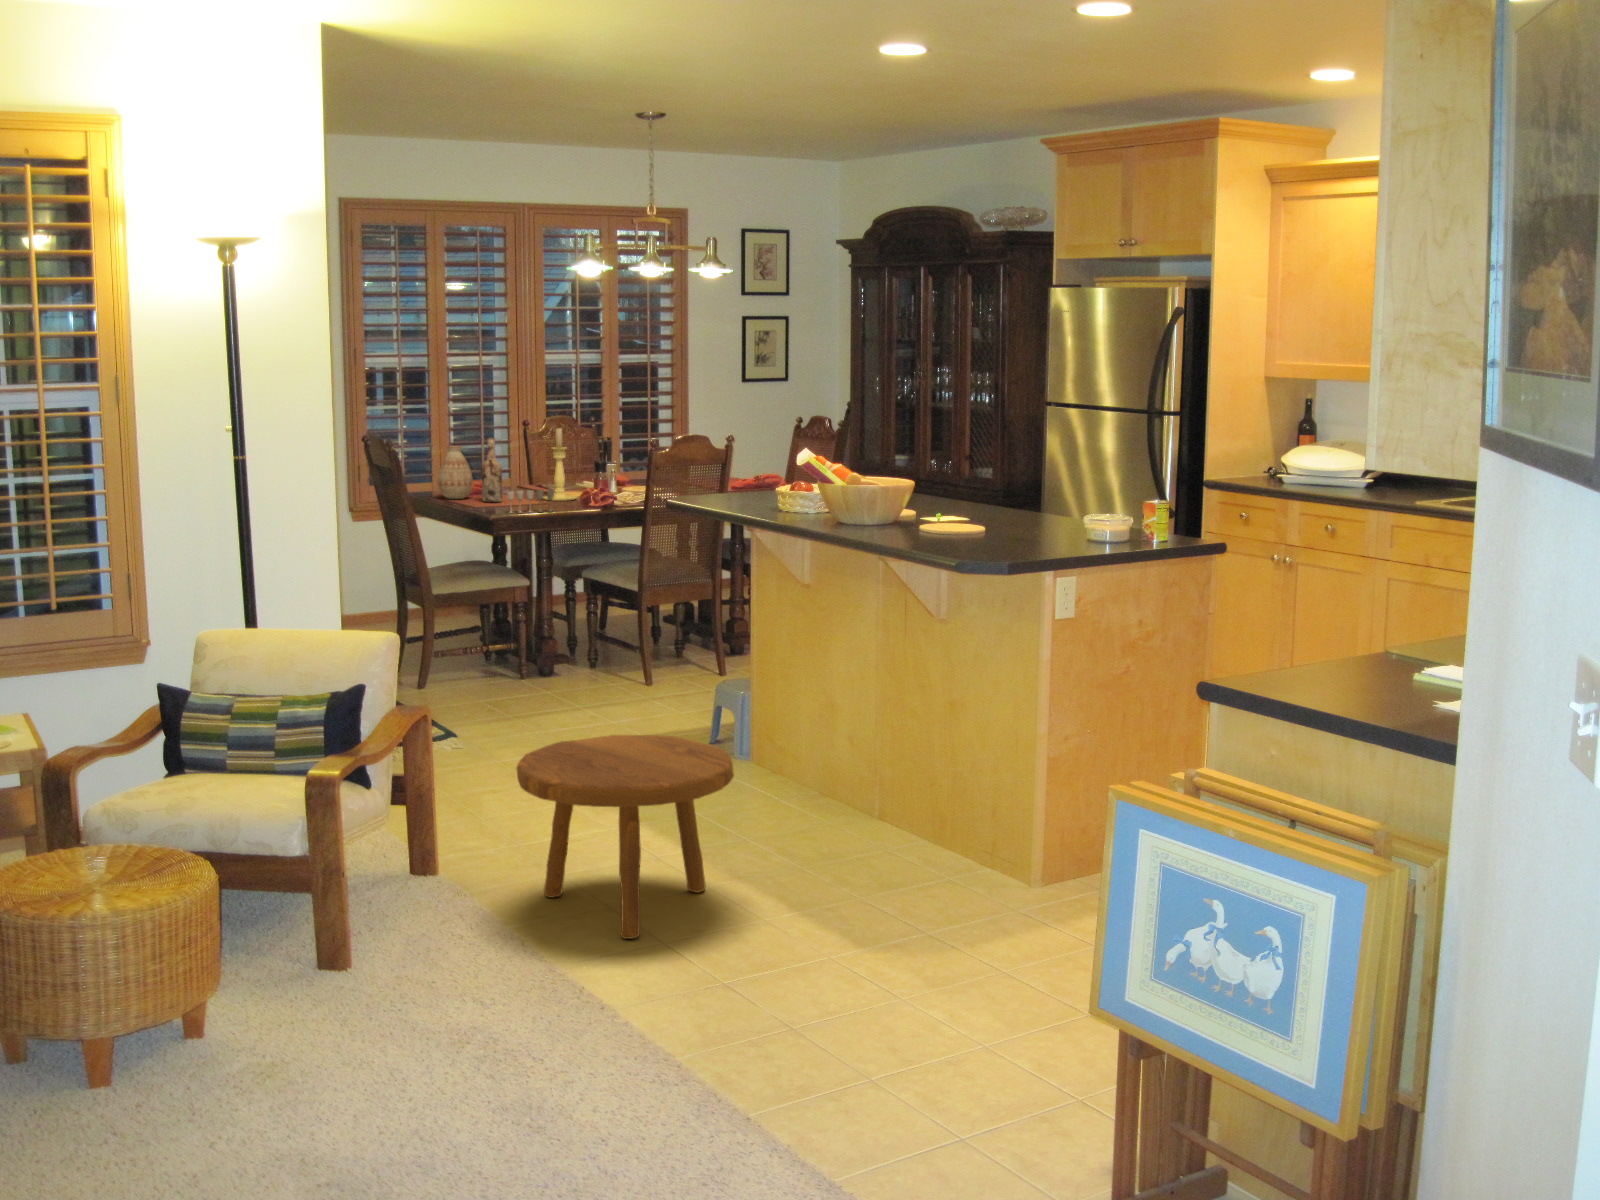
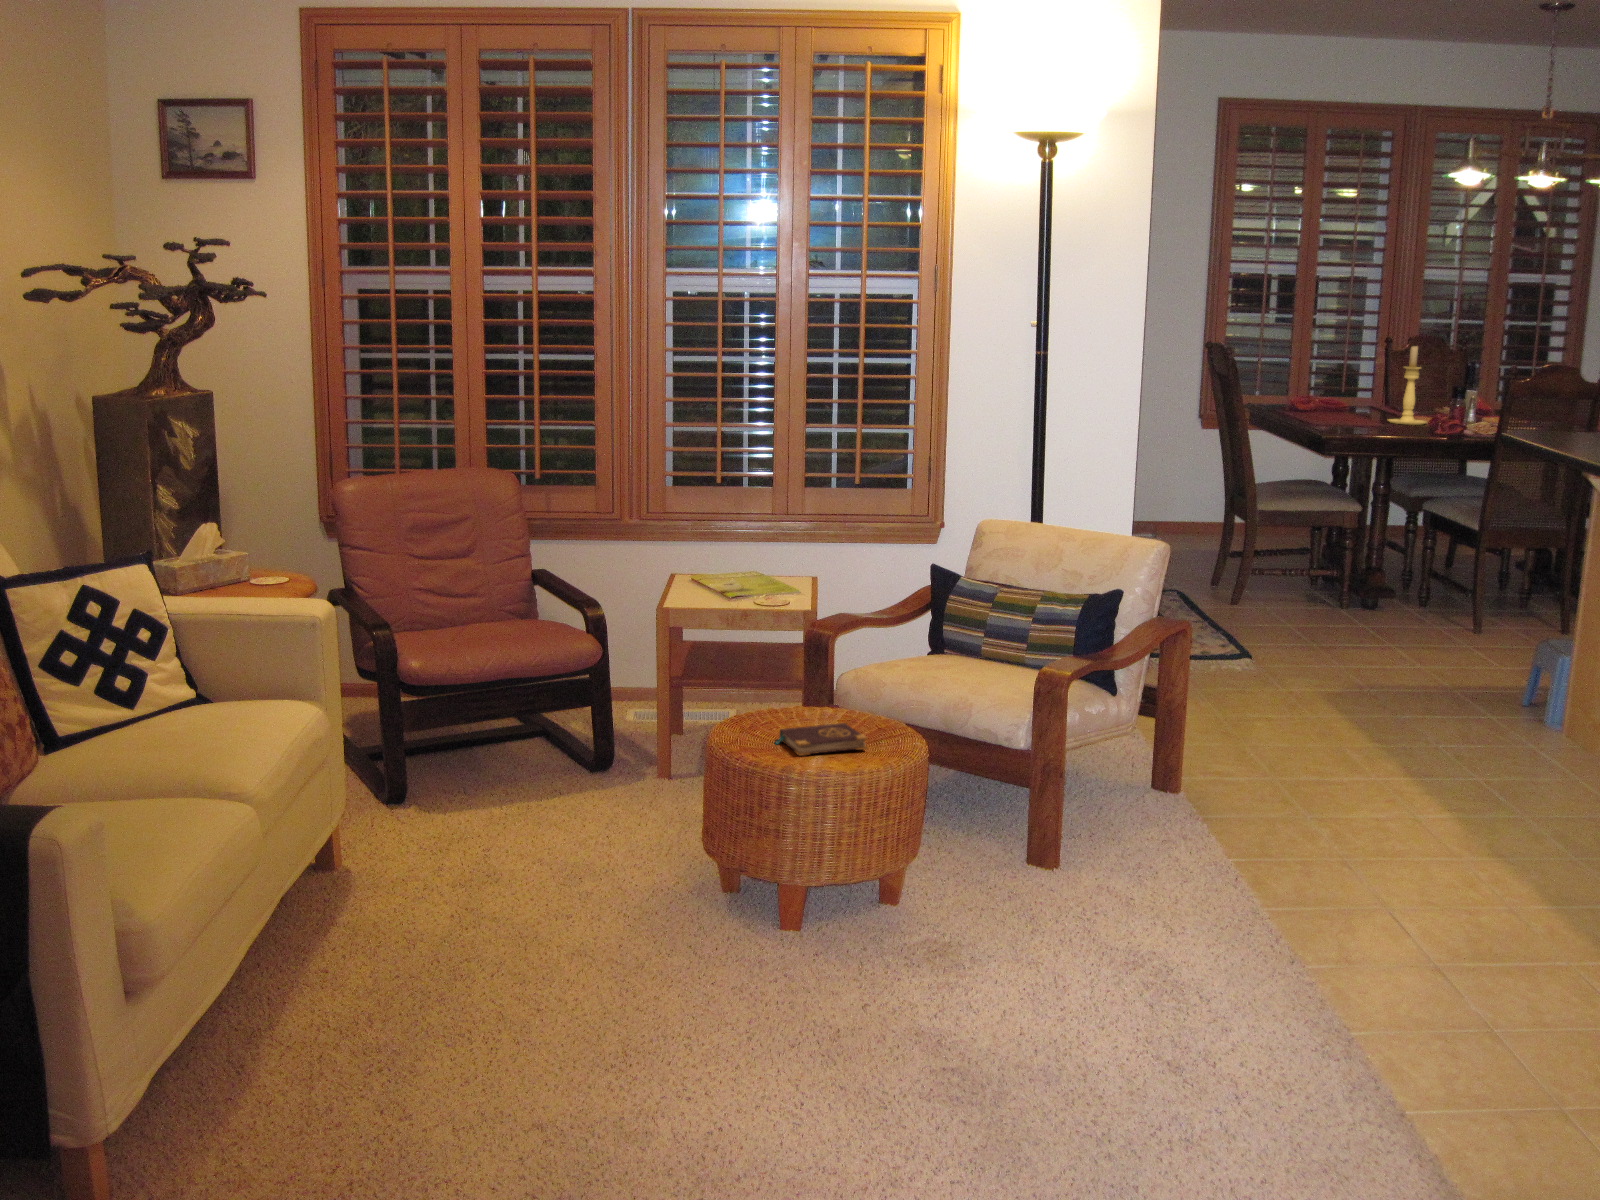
wine bottle: present [482,437,502,502] -> none [1320,353,1345,422]
vase: present [438,446,473,499] -> none [1276,361,1313,416]
wine glass: present [507,489,554,513] -> none [1341,409,1396,434]
footstool: present [517,735,734,939] -> none [1267,676,1526,907]
book: none [43,859,151,900] -> present [776,723,867,756]

